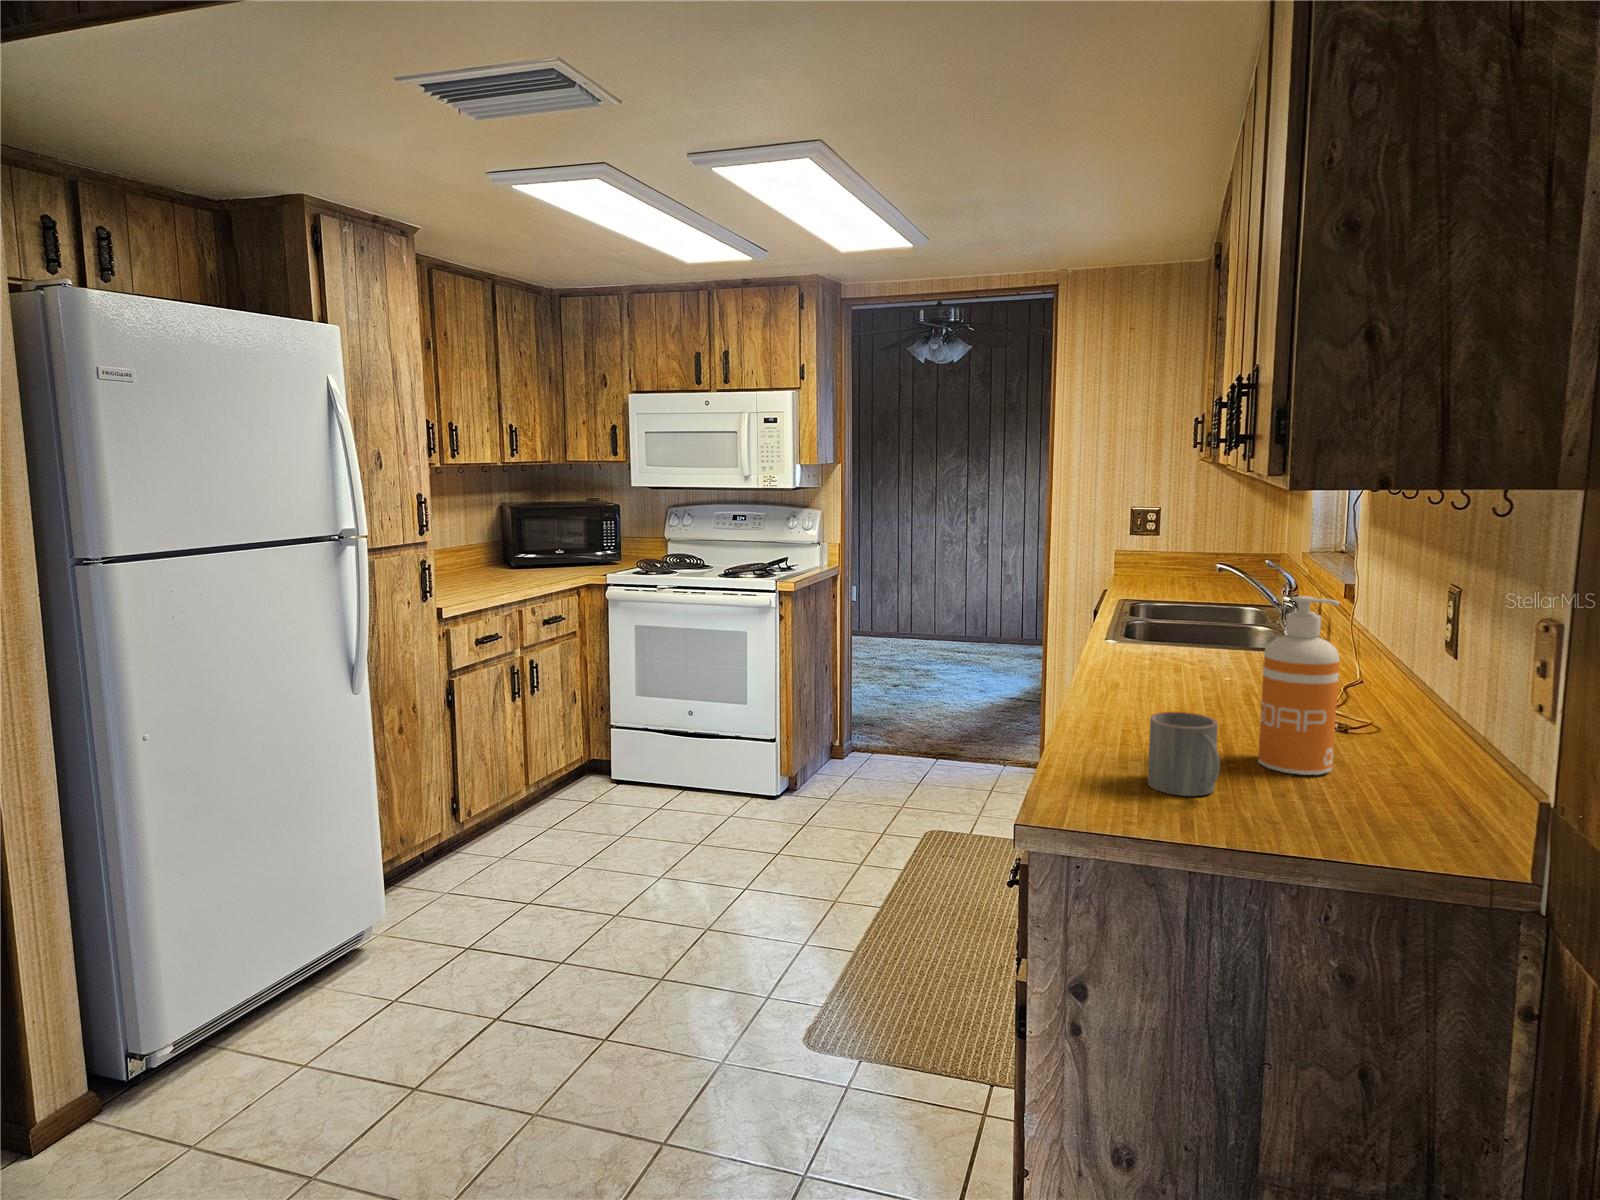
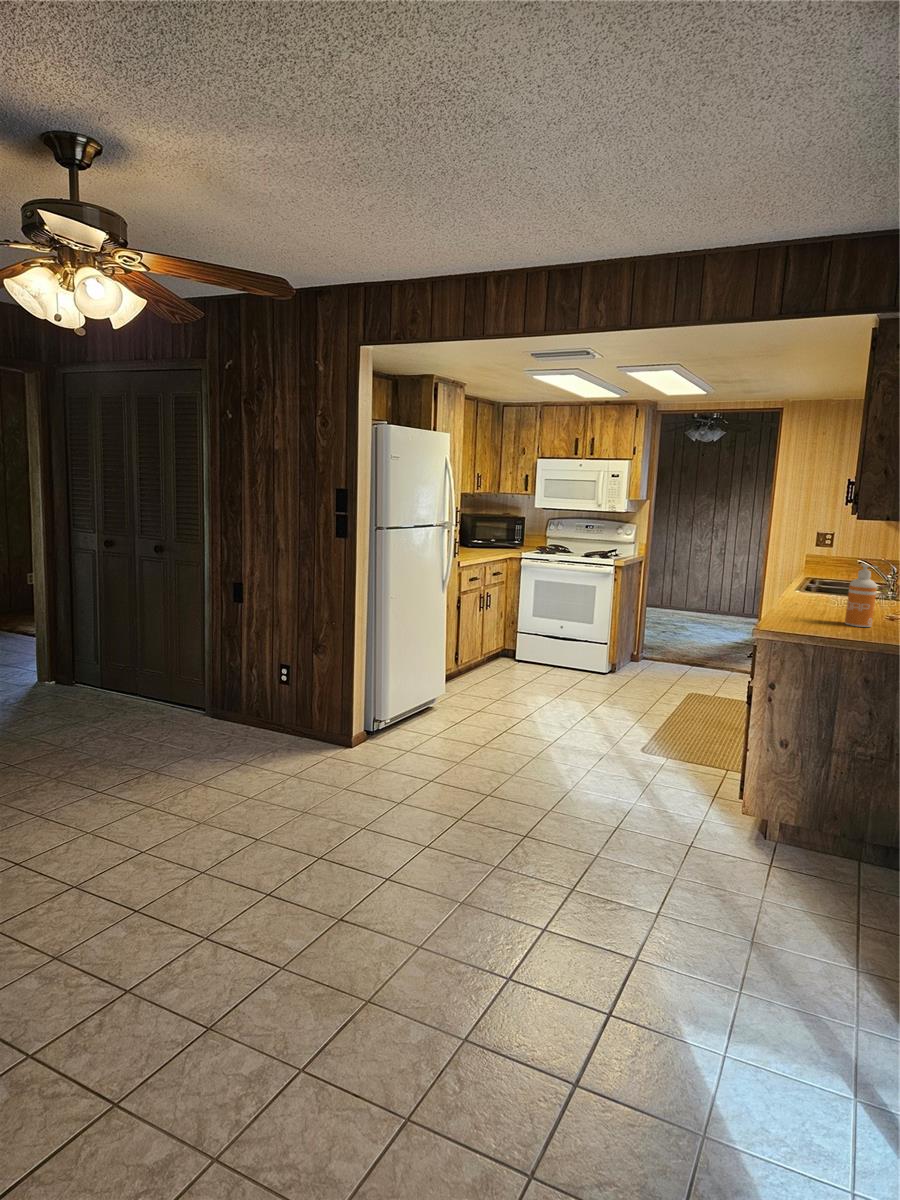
mug: present [1148,712,1220,796] -> none [802,600,828,627]

